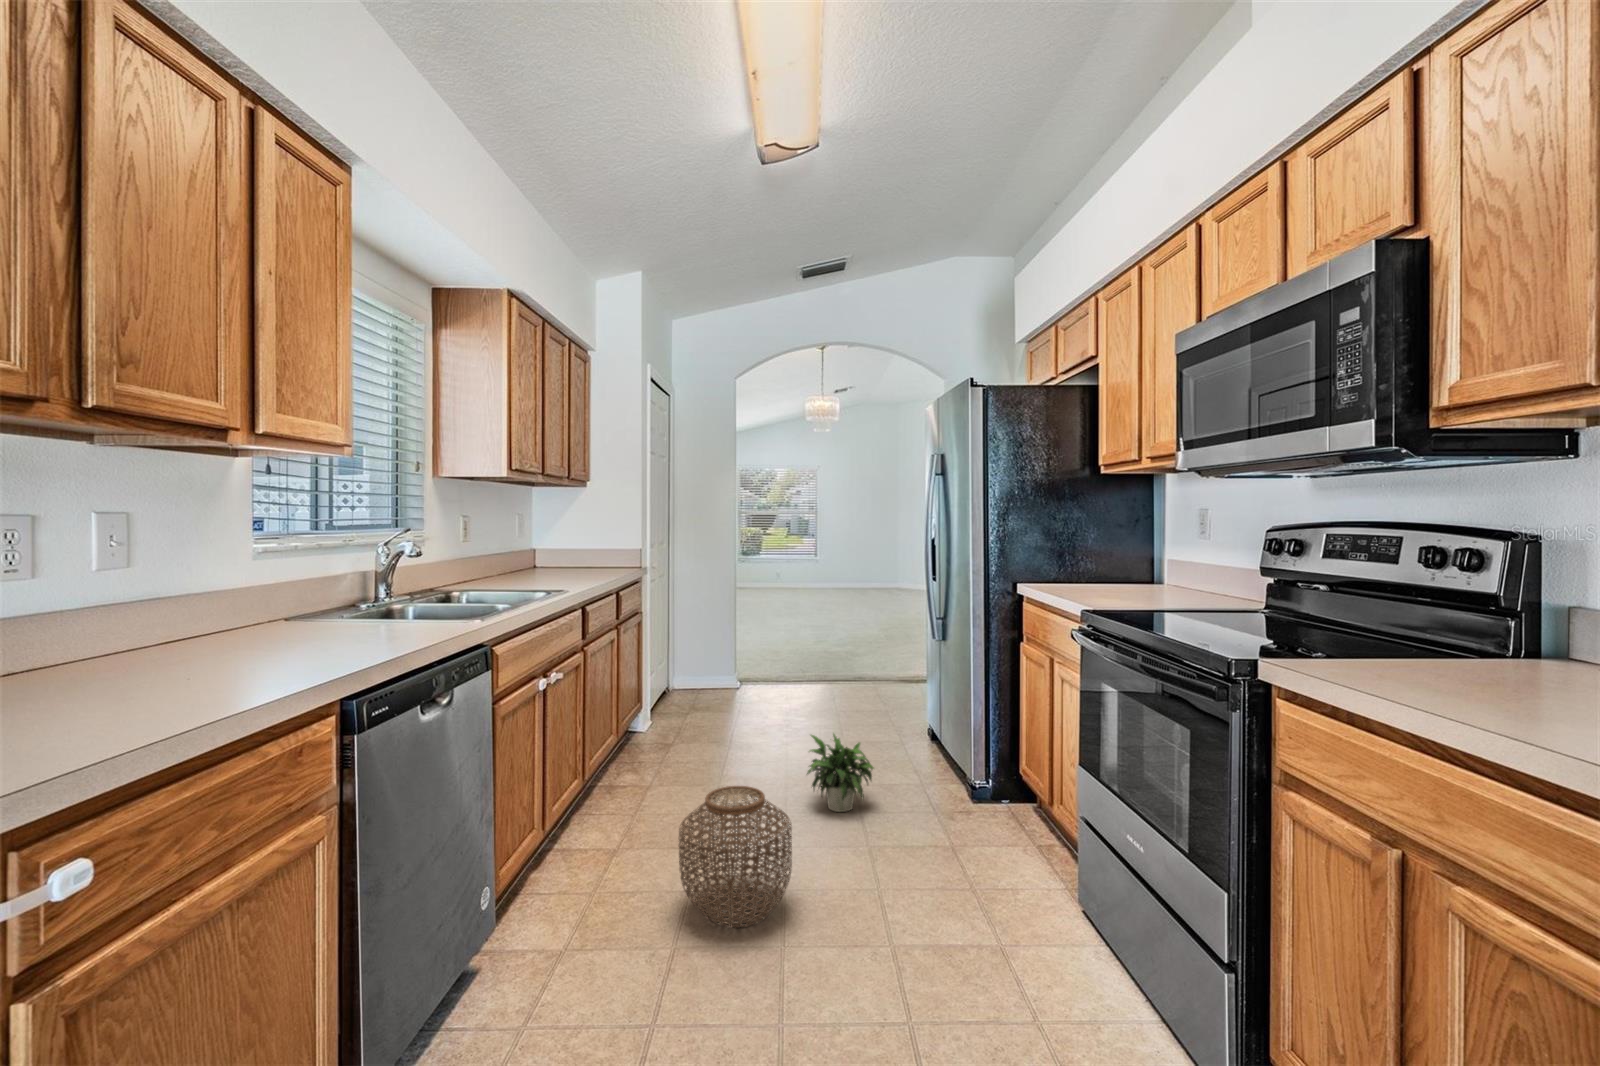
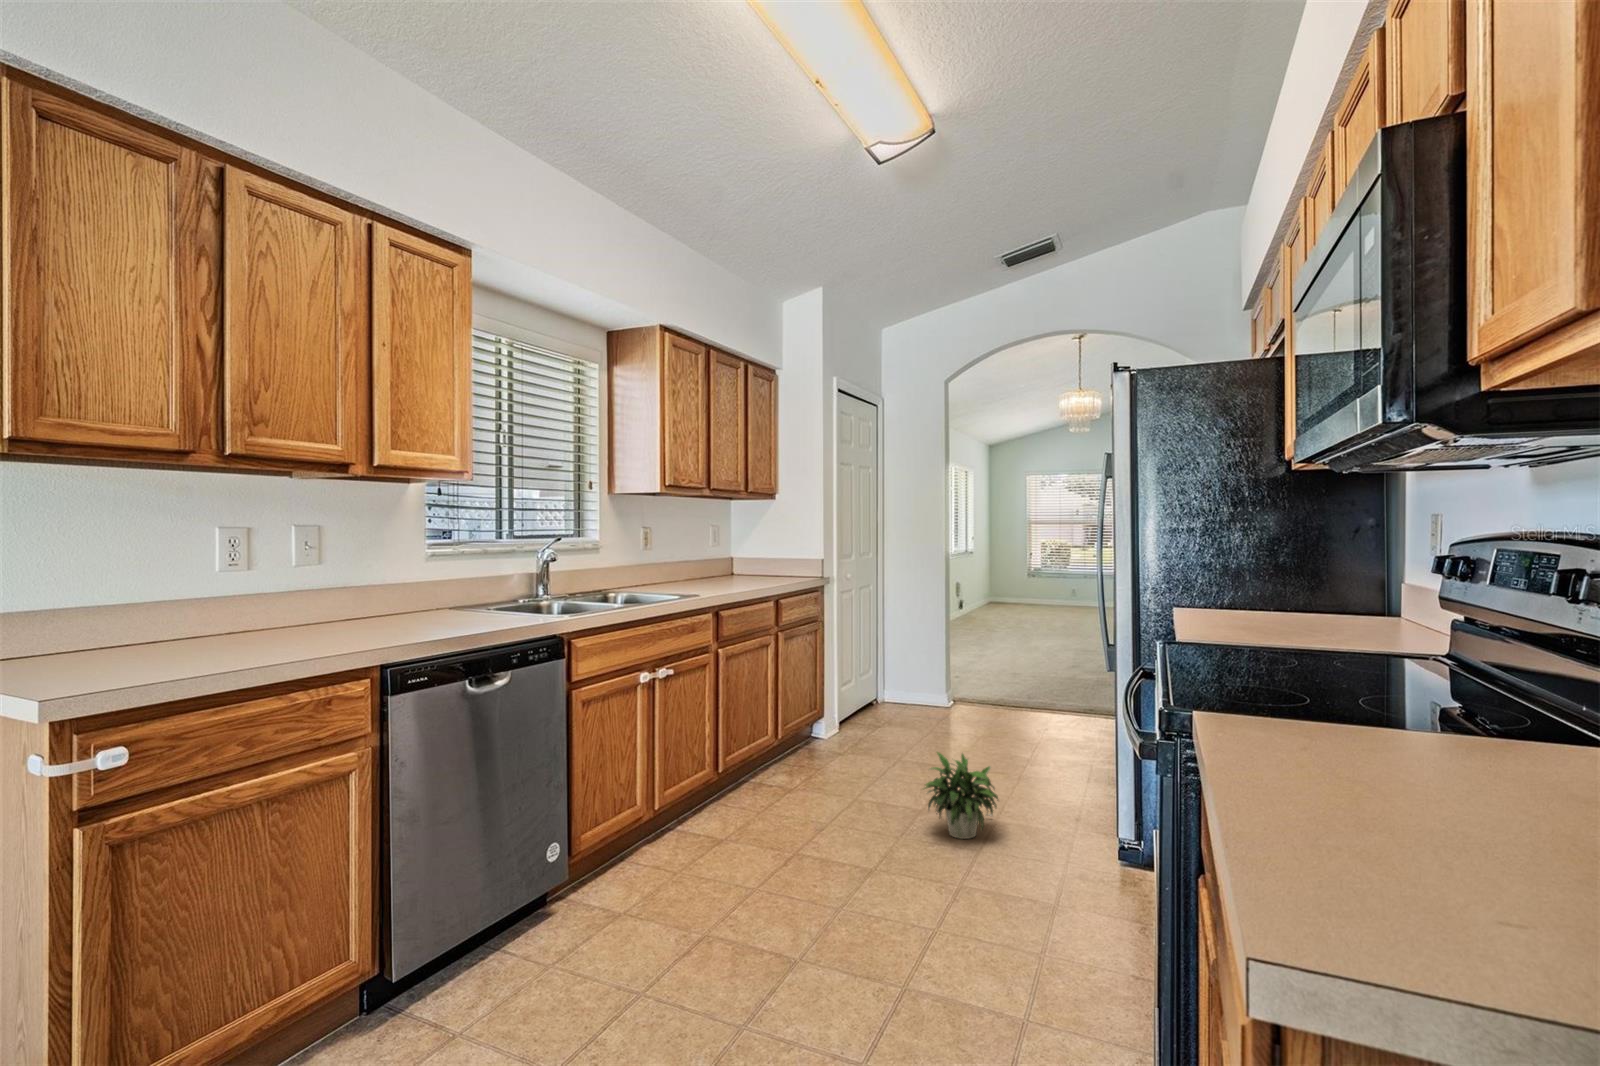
woven basket: present [679,786,792,928] -> none [725,787,838,927]

